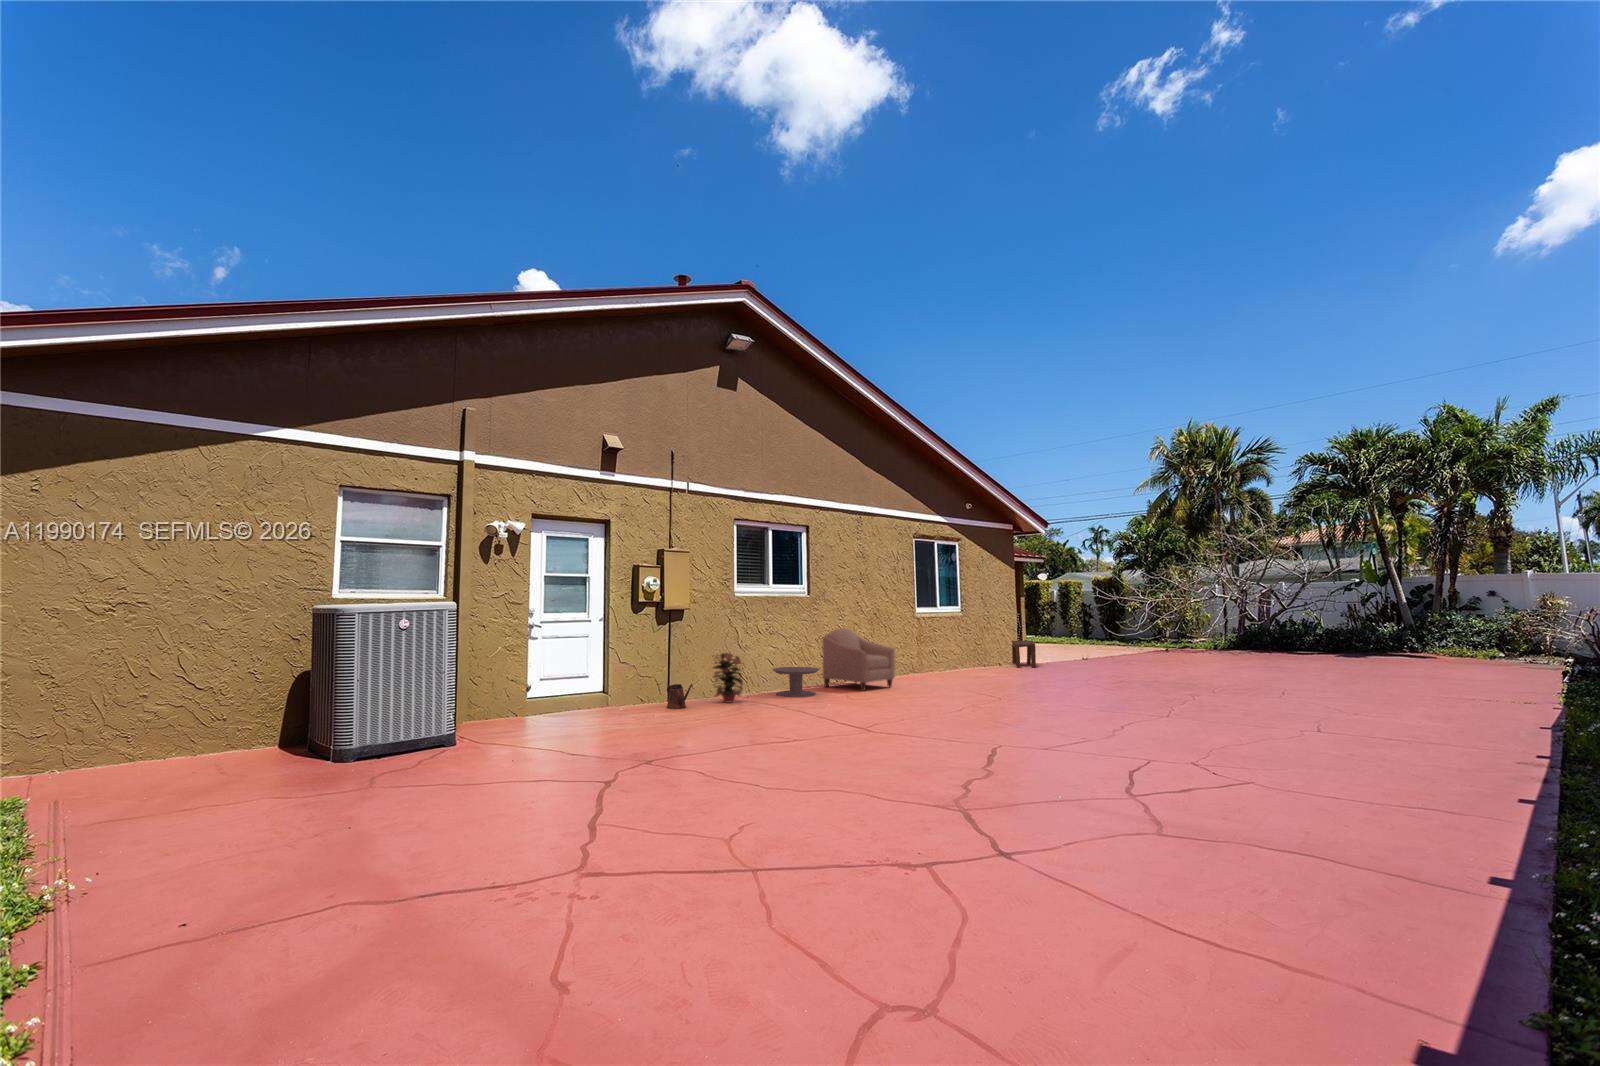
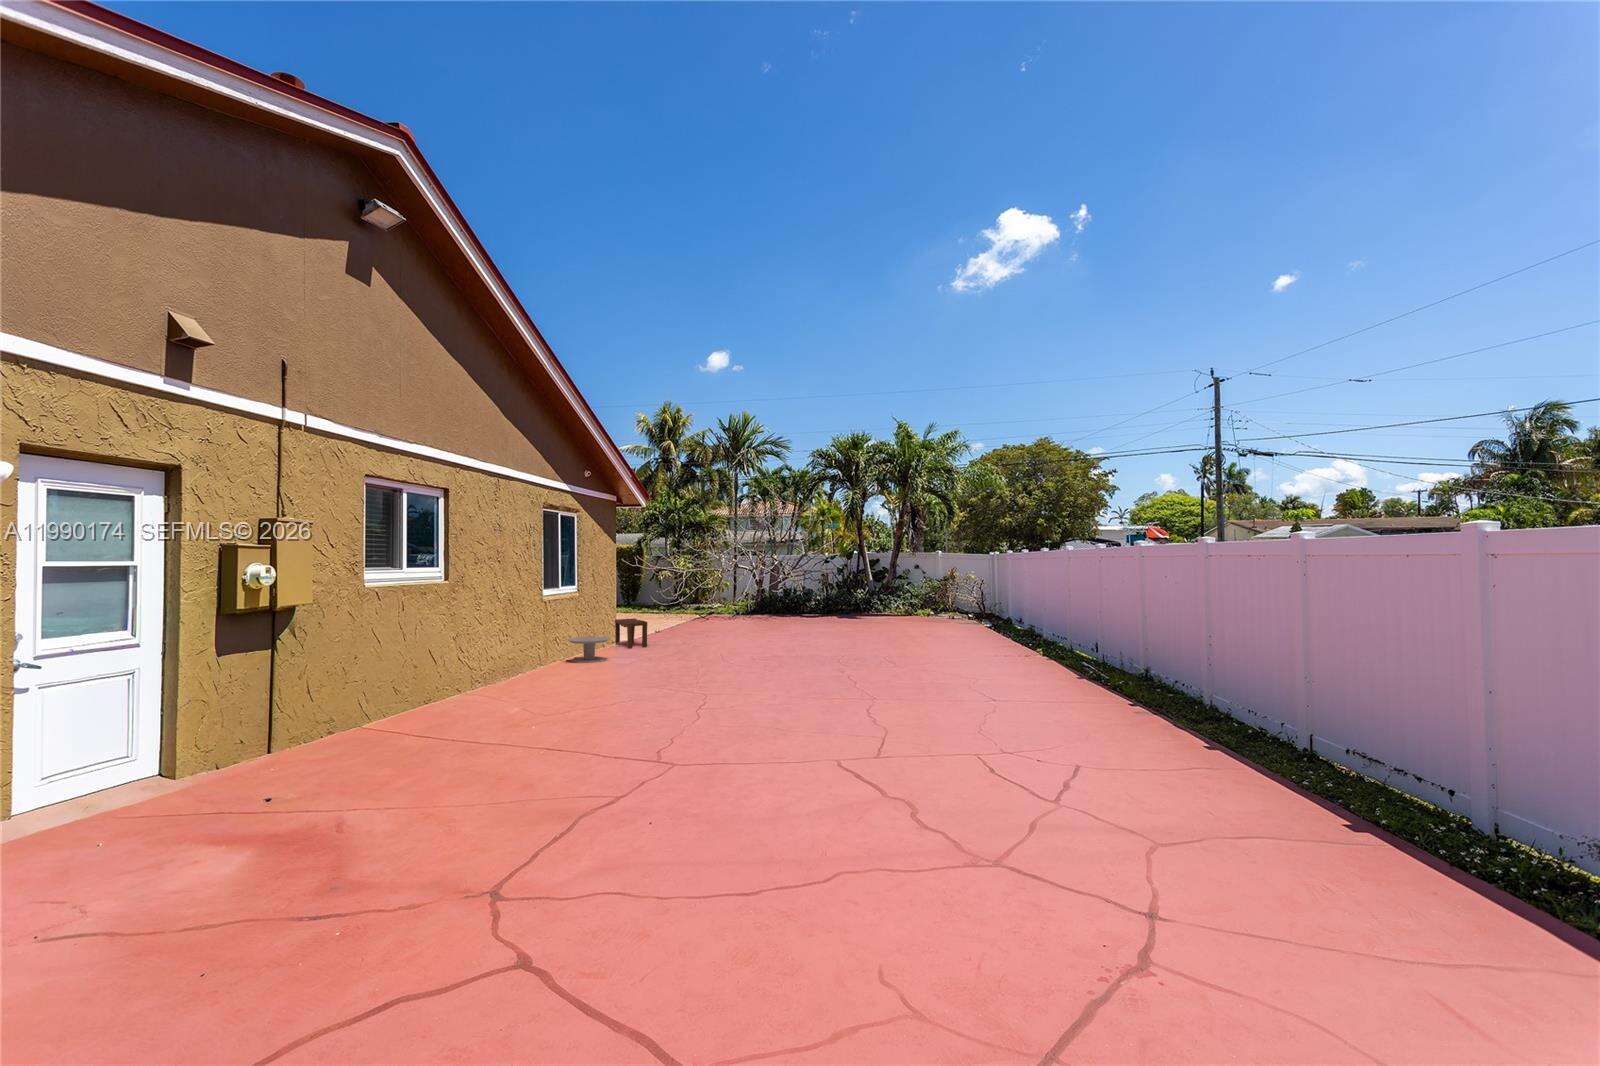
chair: present [822,628,895,691] -> none [463,622,555,699]
decorative plant: present [713,653,743,703] -> none [339,672,398,745]
side table: present [772,667,820,697] -> present [568,637,610,663]
watering can: present [667,684,693,709] -> none [276,728,341,771]

